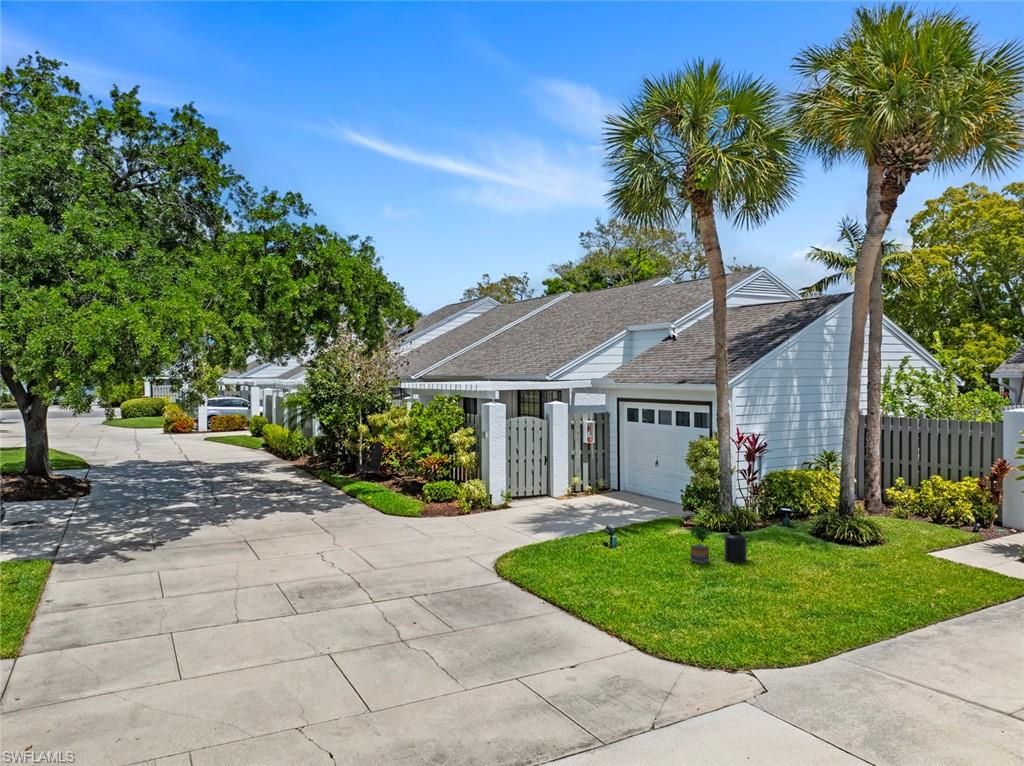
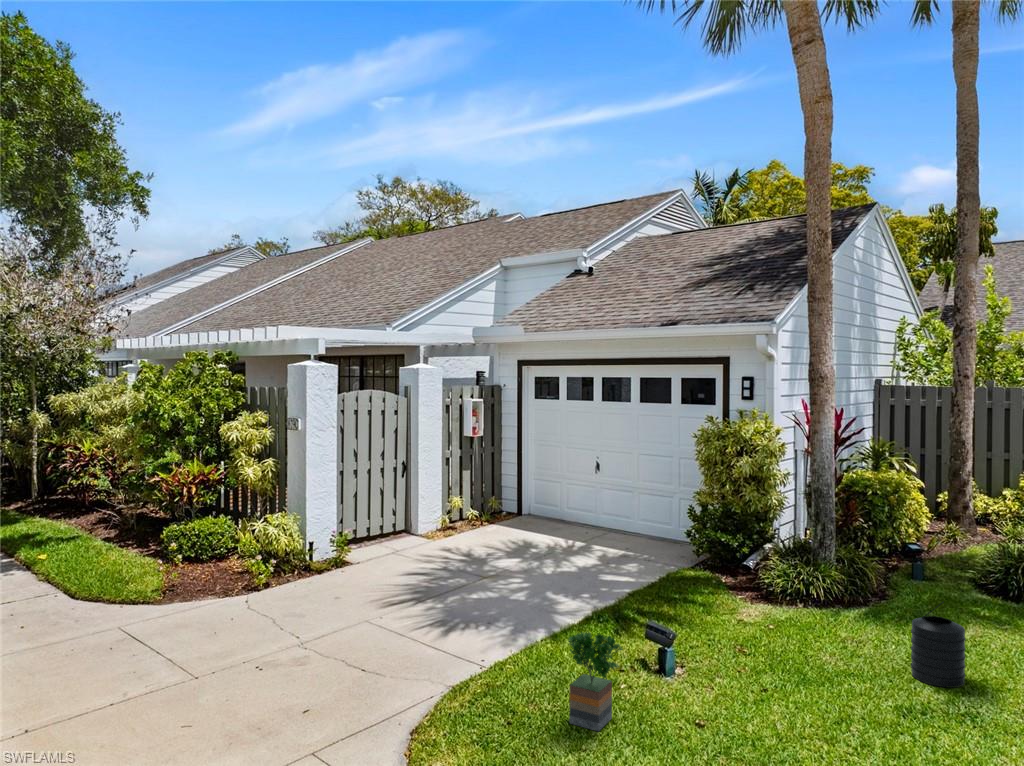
lounge chair: present [356,439,385,479] -> none [17,438,83,514]
potted tree: present [691,526,712,564] -> present [569,632,623,731]

